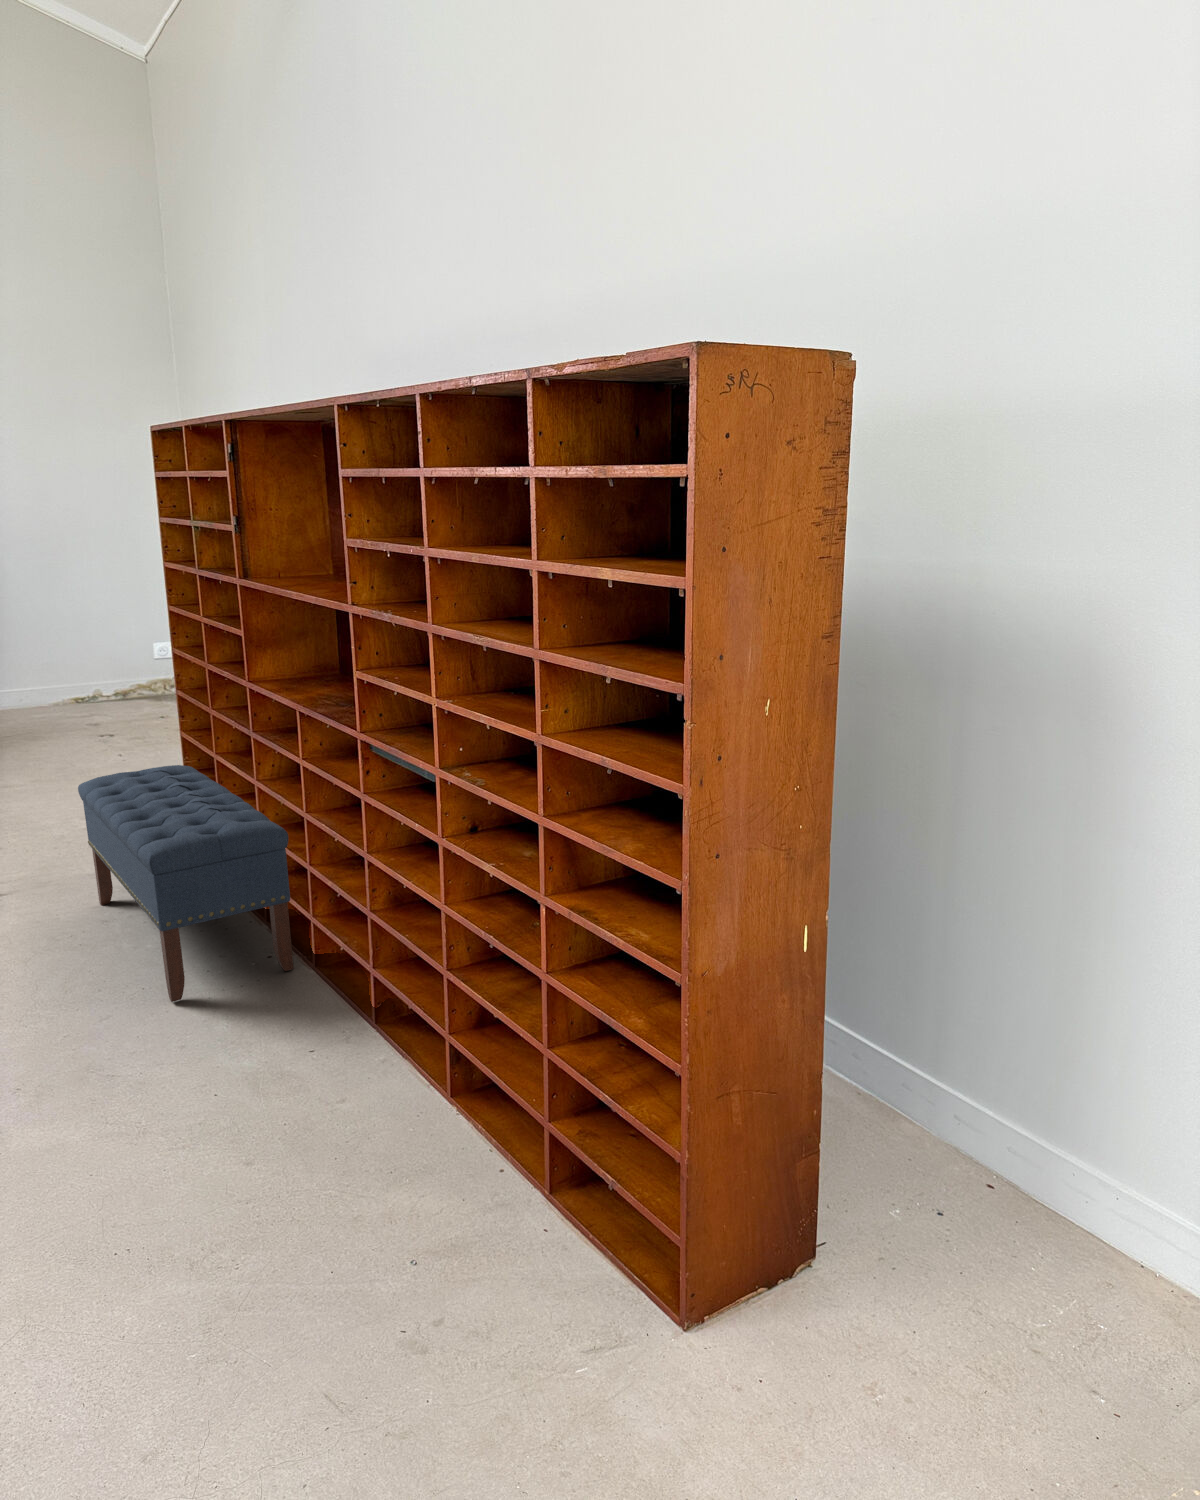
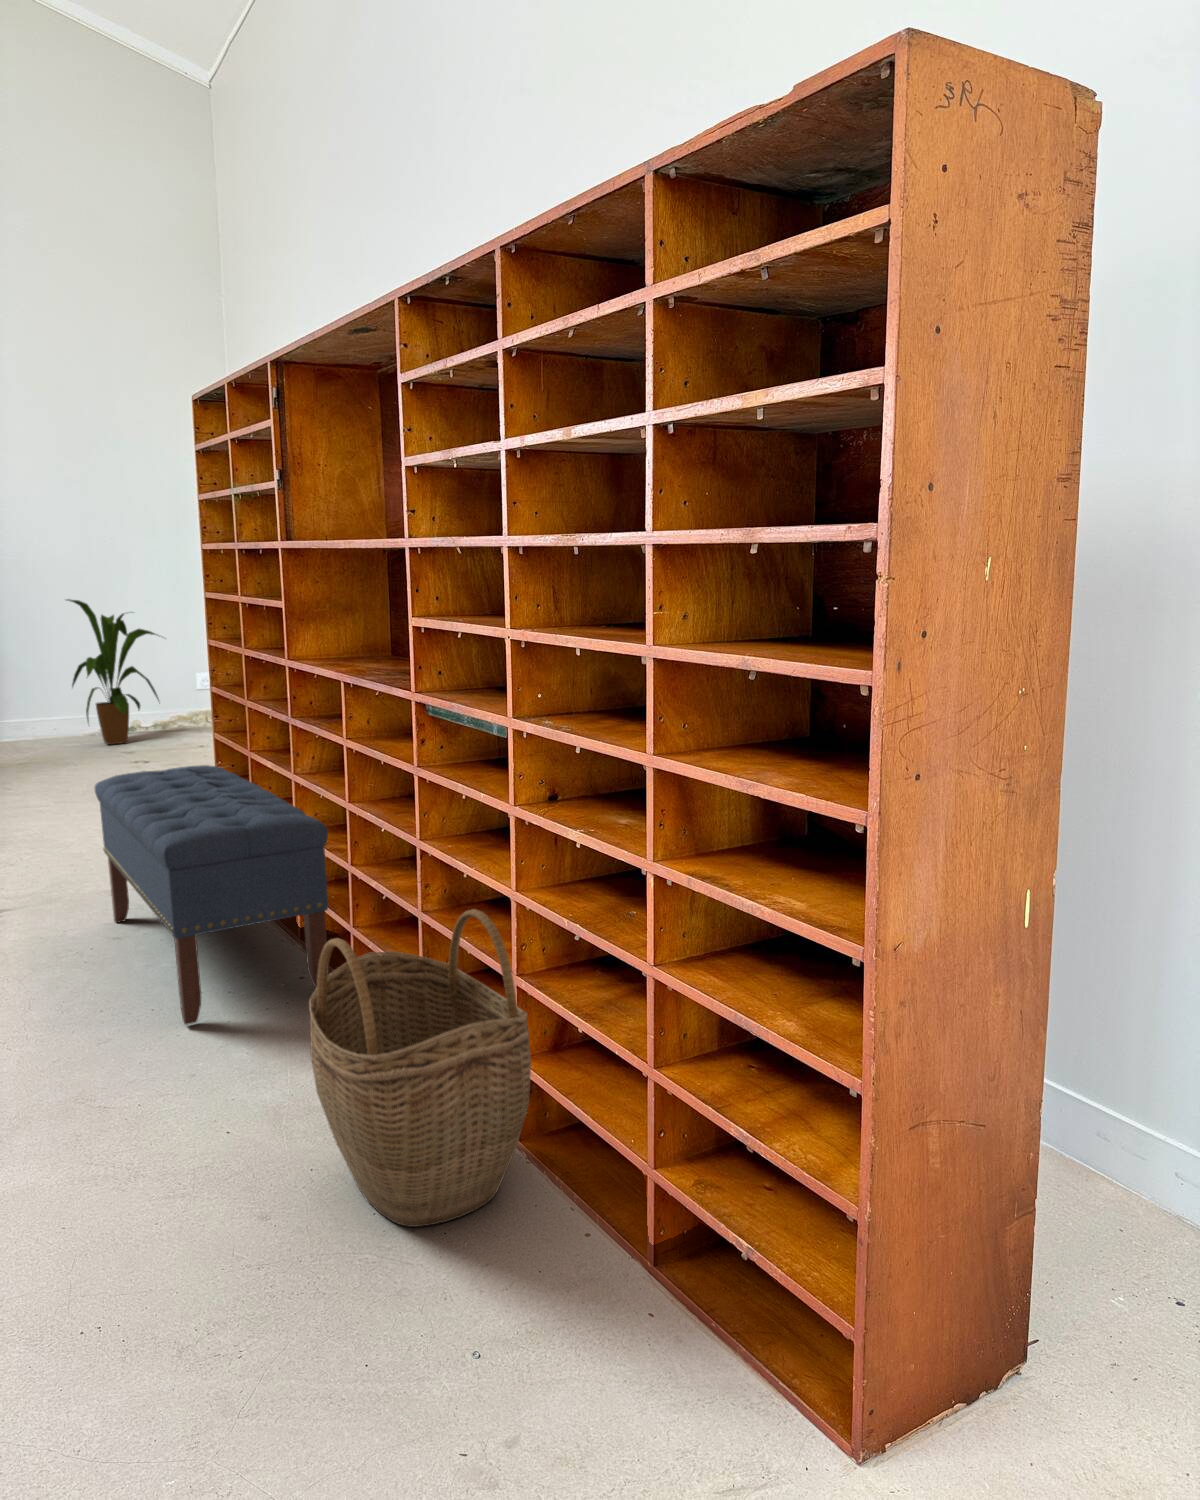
house plant: none [26,581,127,717] -> present [66,599,163,745]
woven basket: none [279,919,457,1169] -> present [309,909,531,1227]

